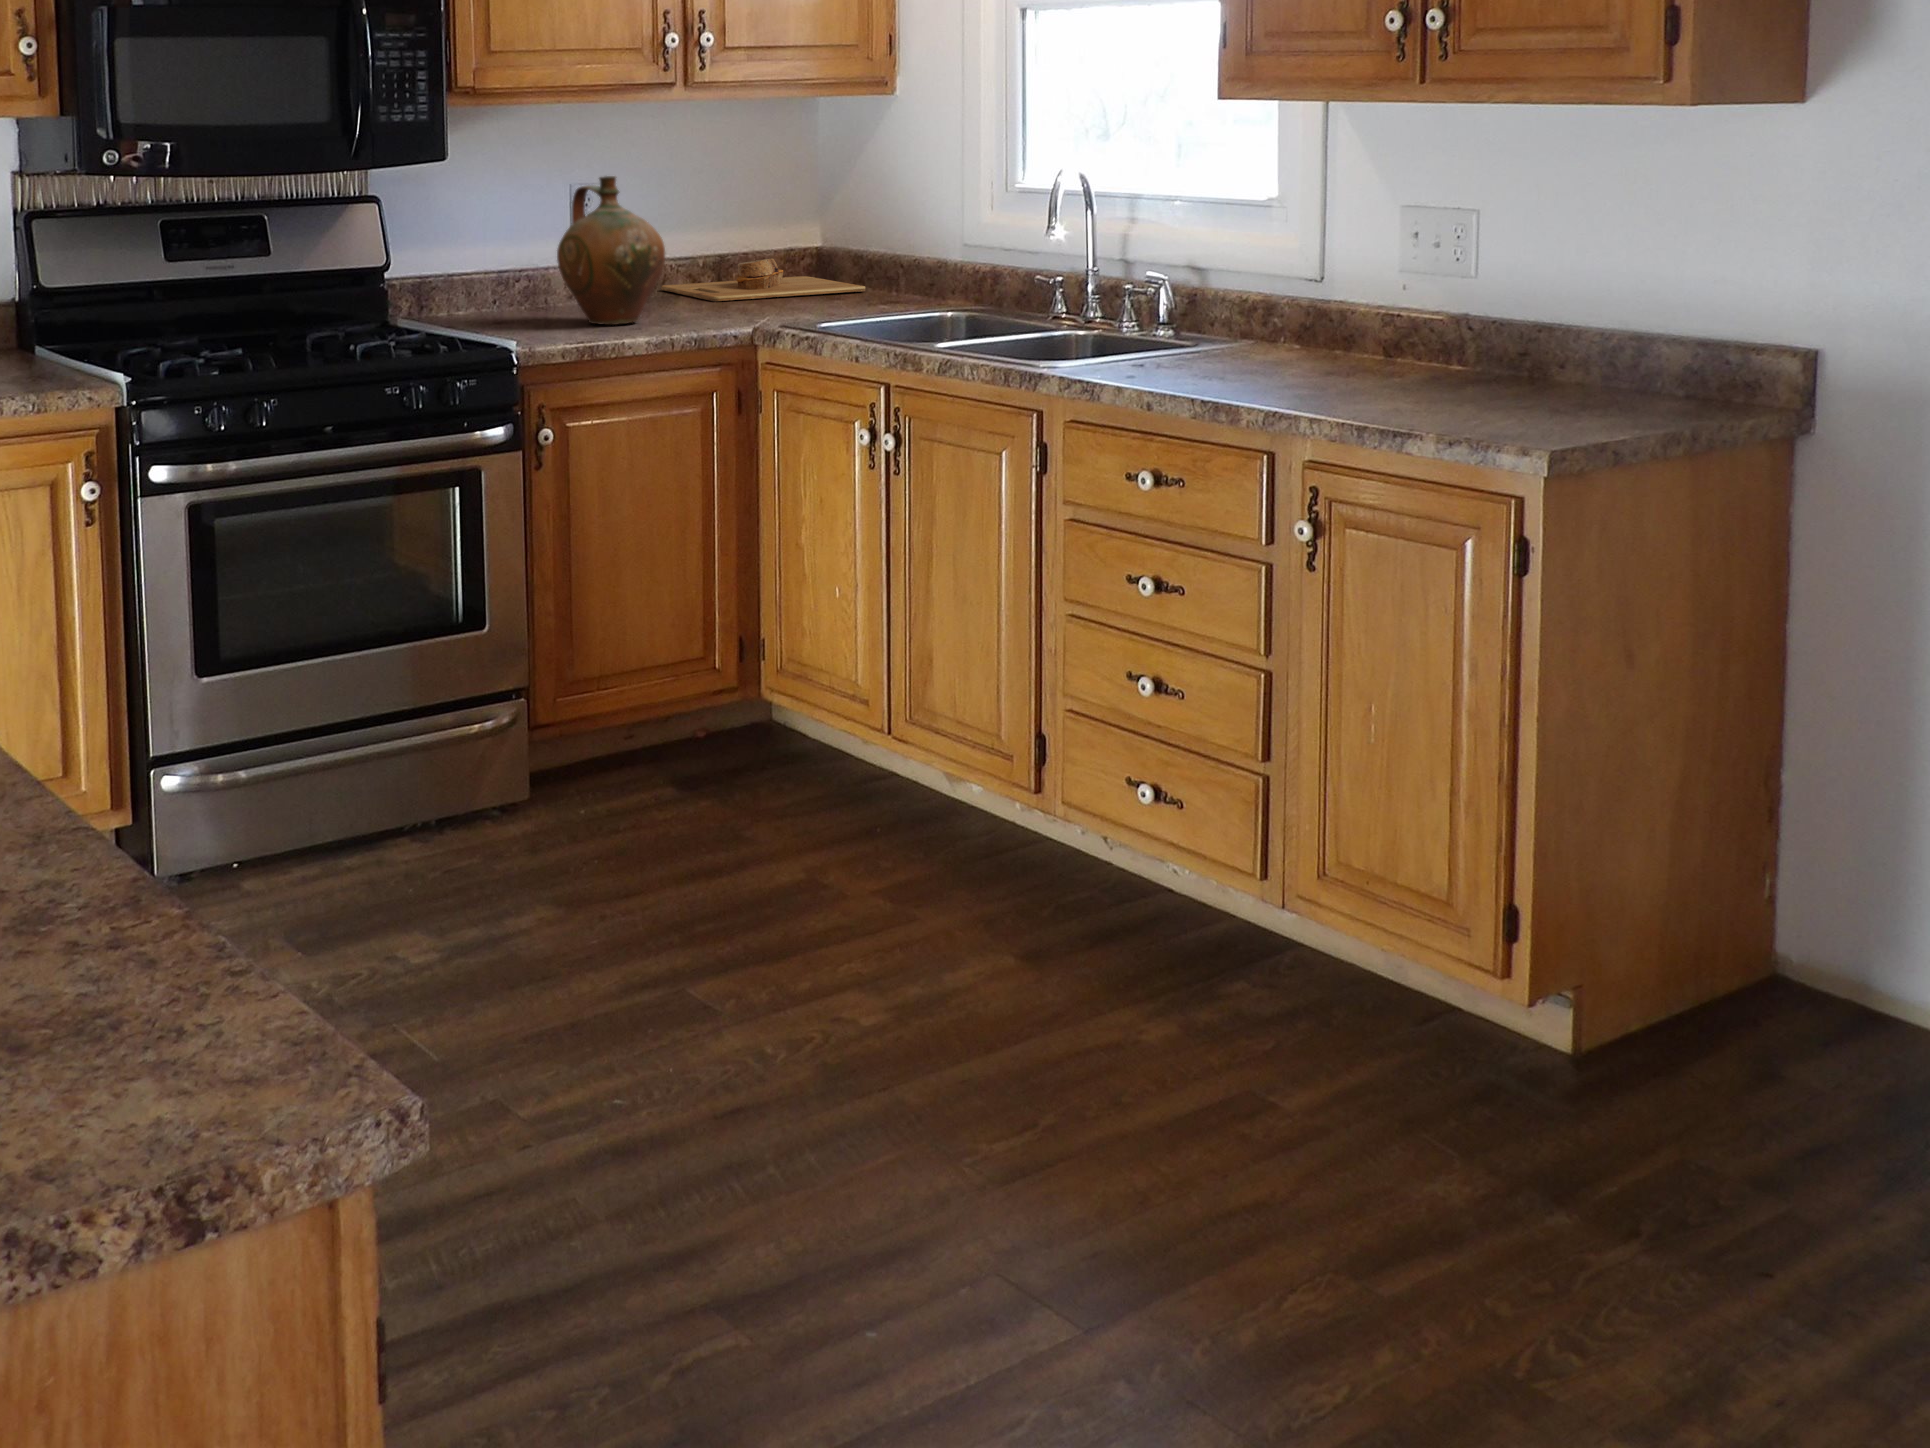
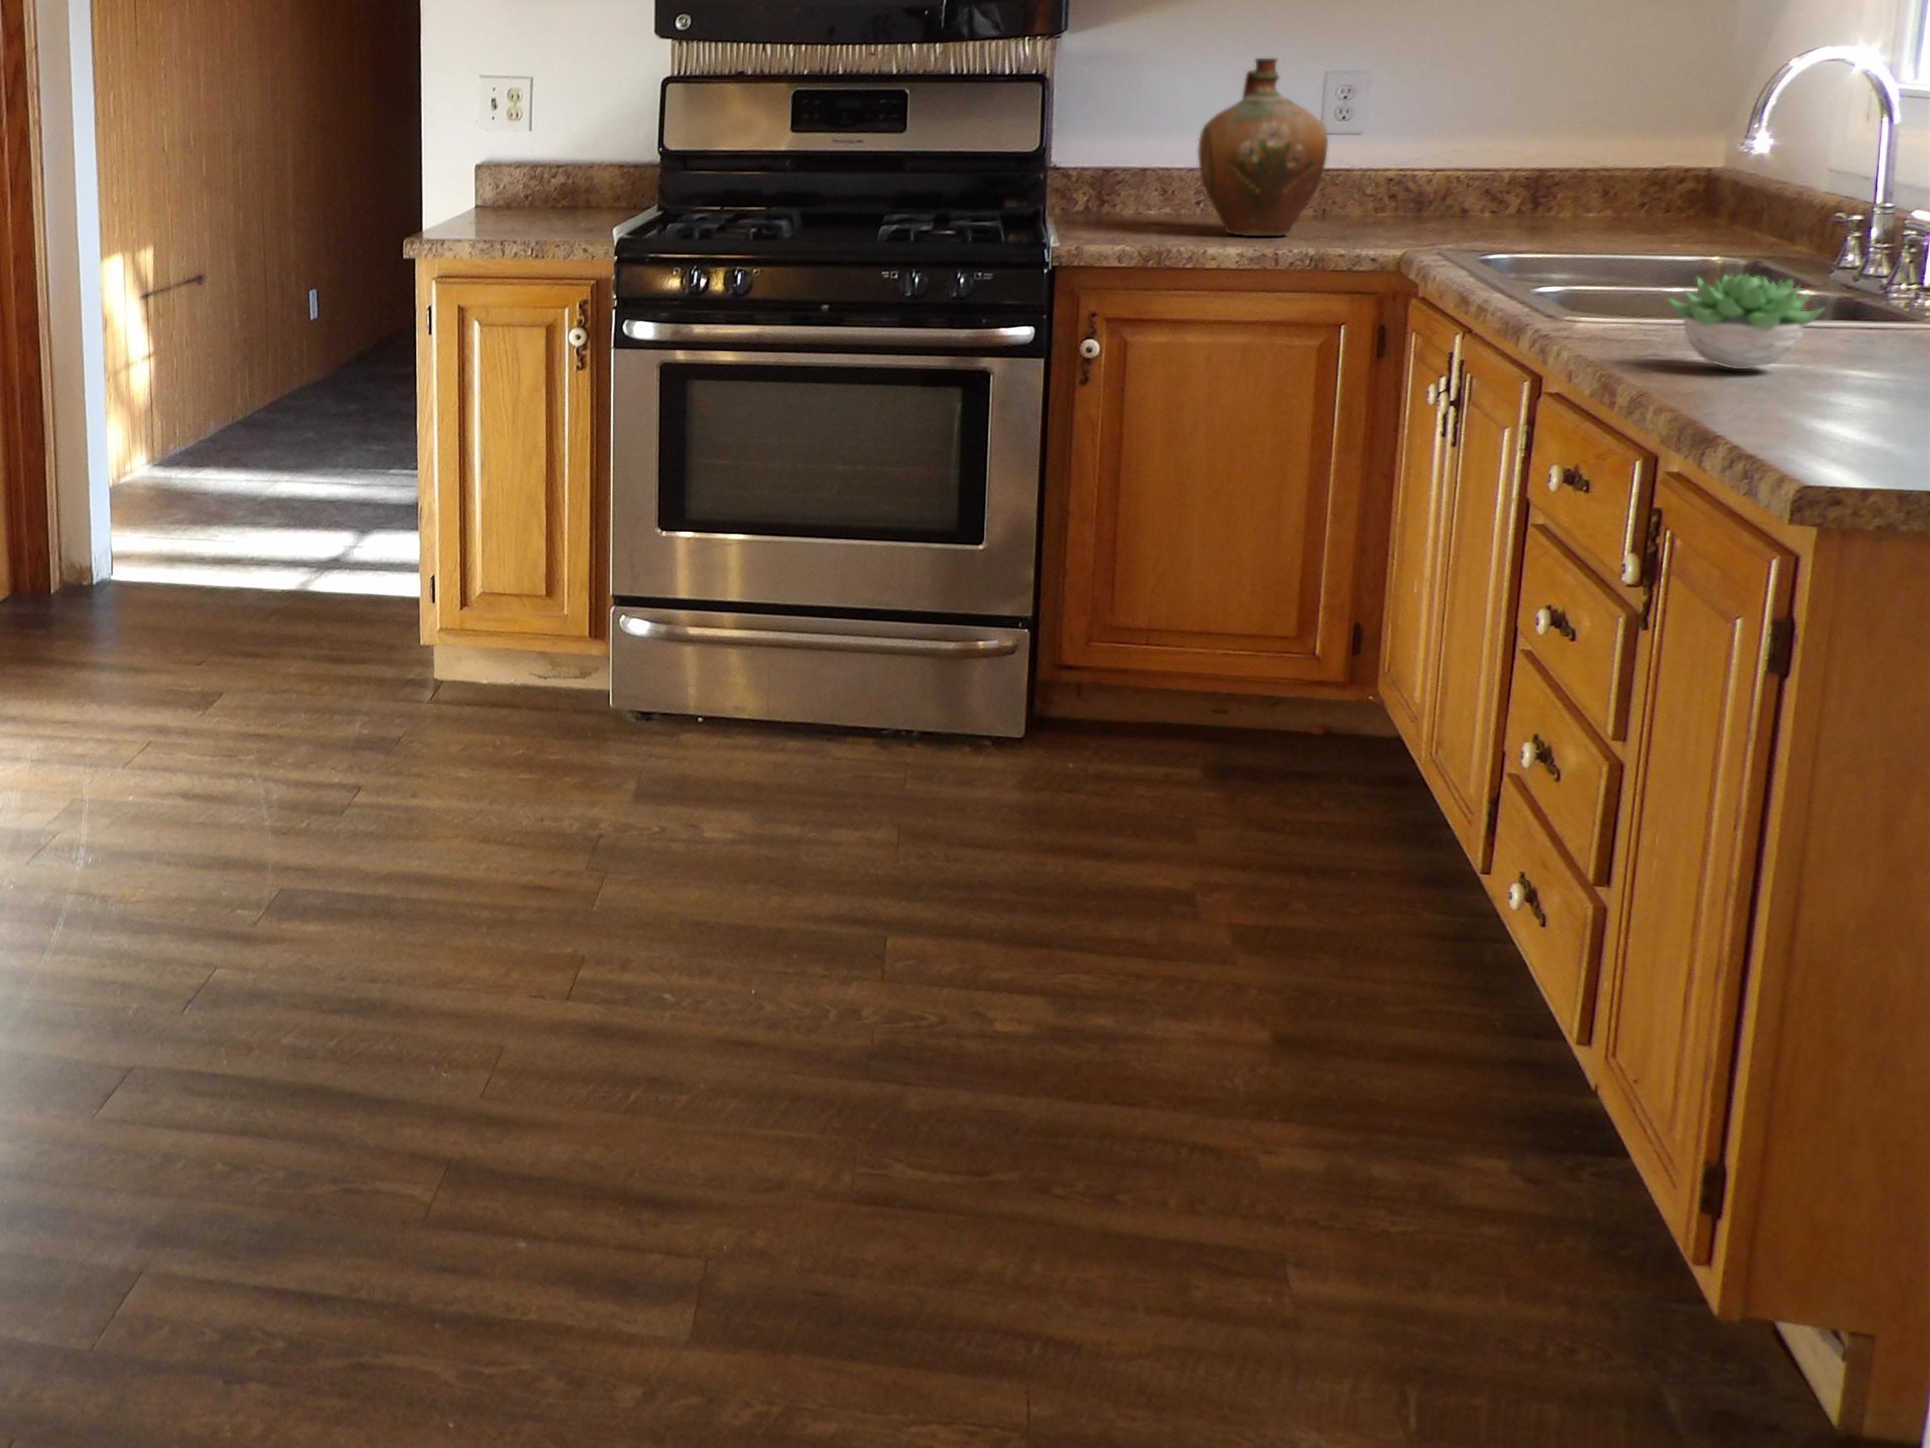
cutting board: present [661,259,865,302] -> none [1468,179,1732,232]
succulent plant: none [1195,321,1285,385] -> present [1669,274,1823,369]

